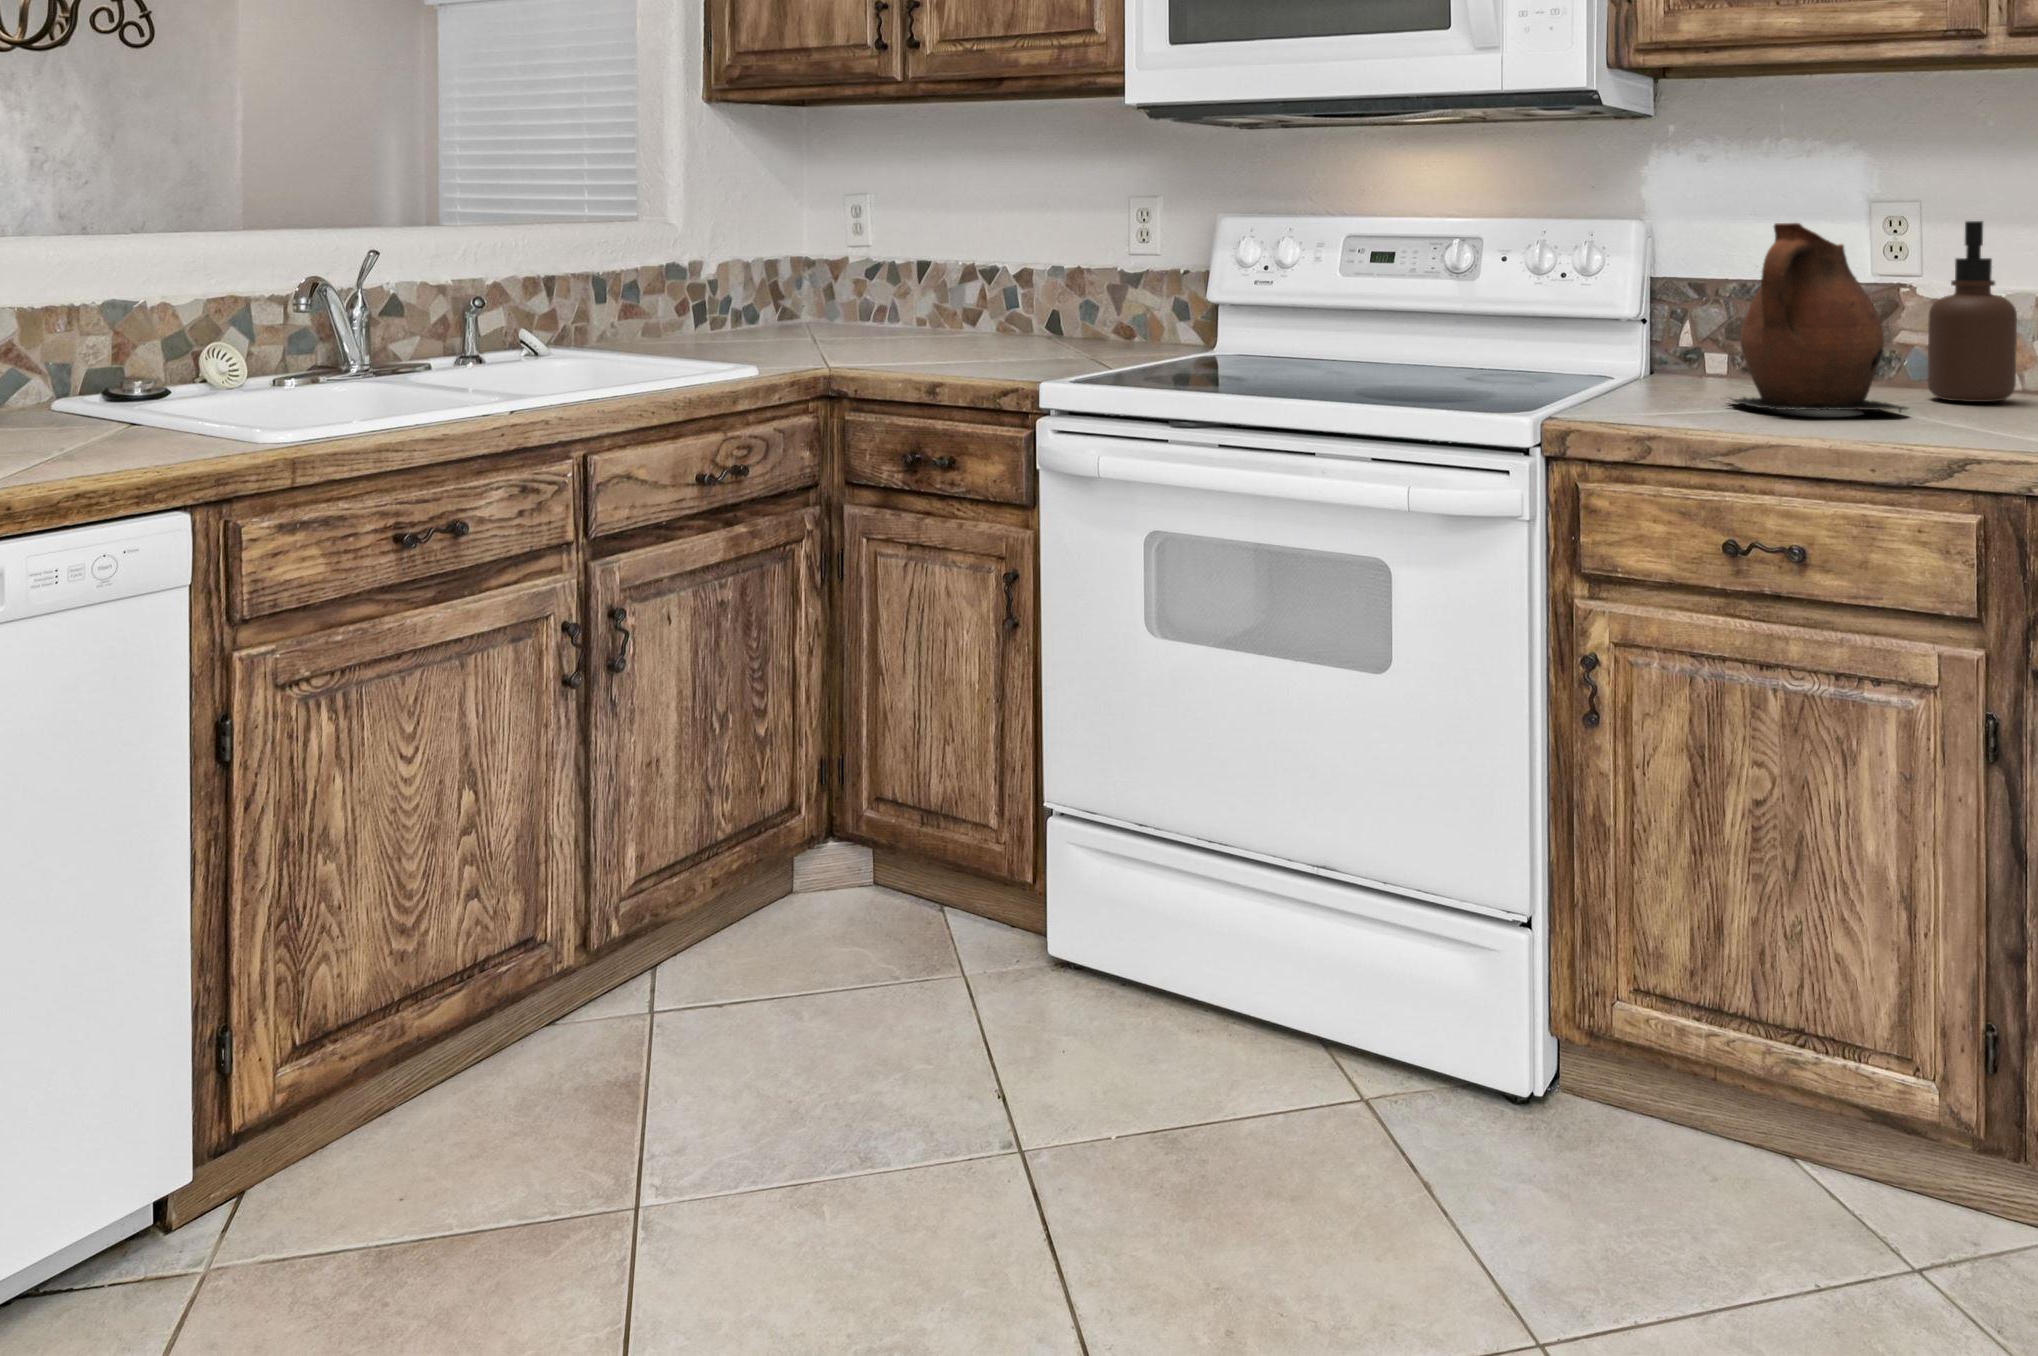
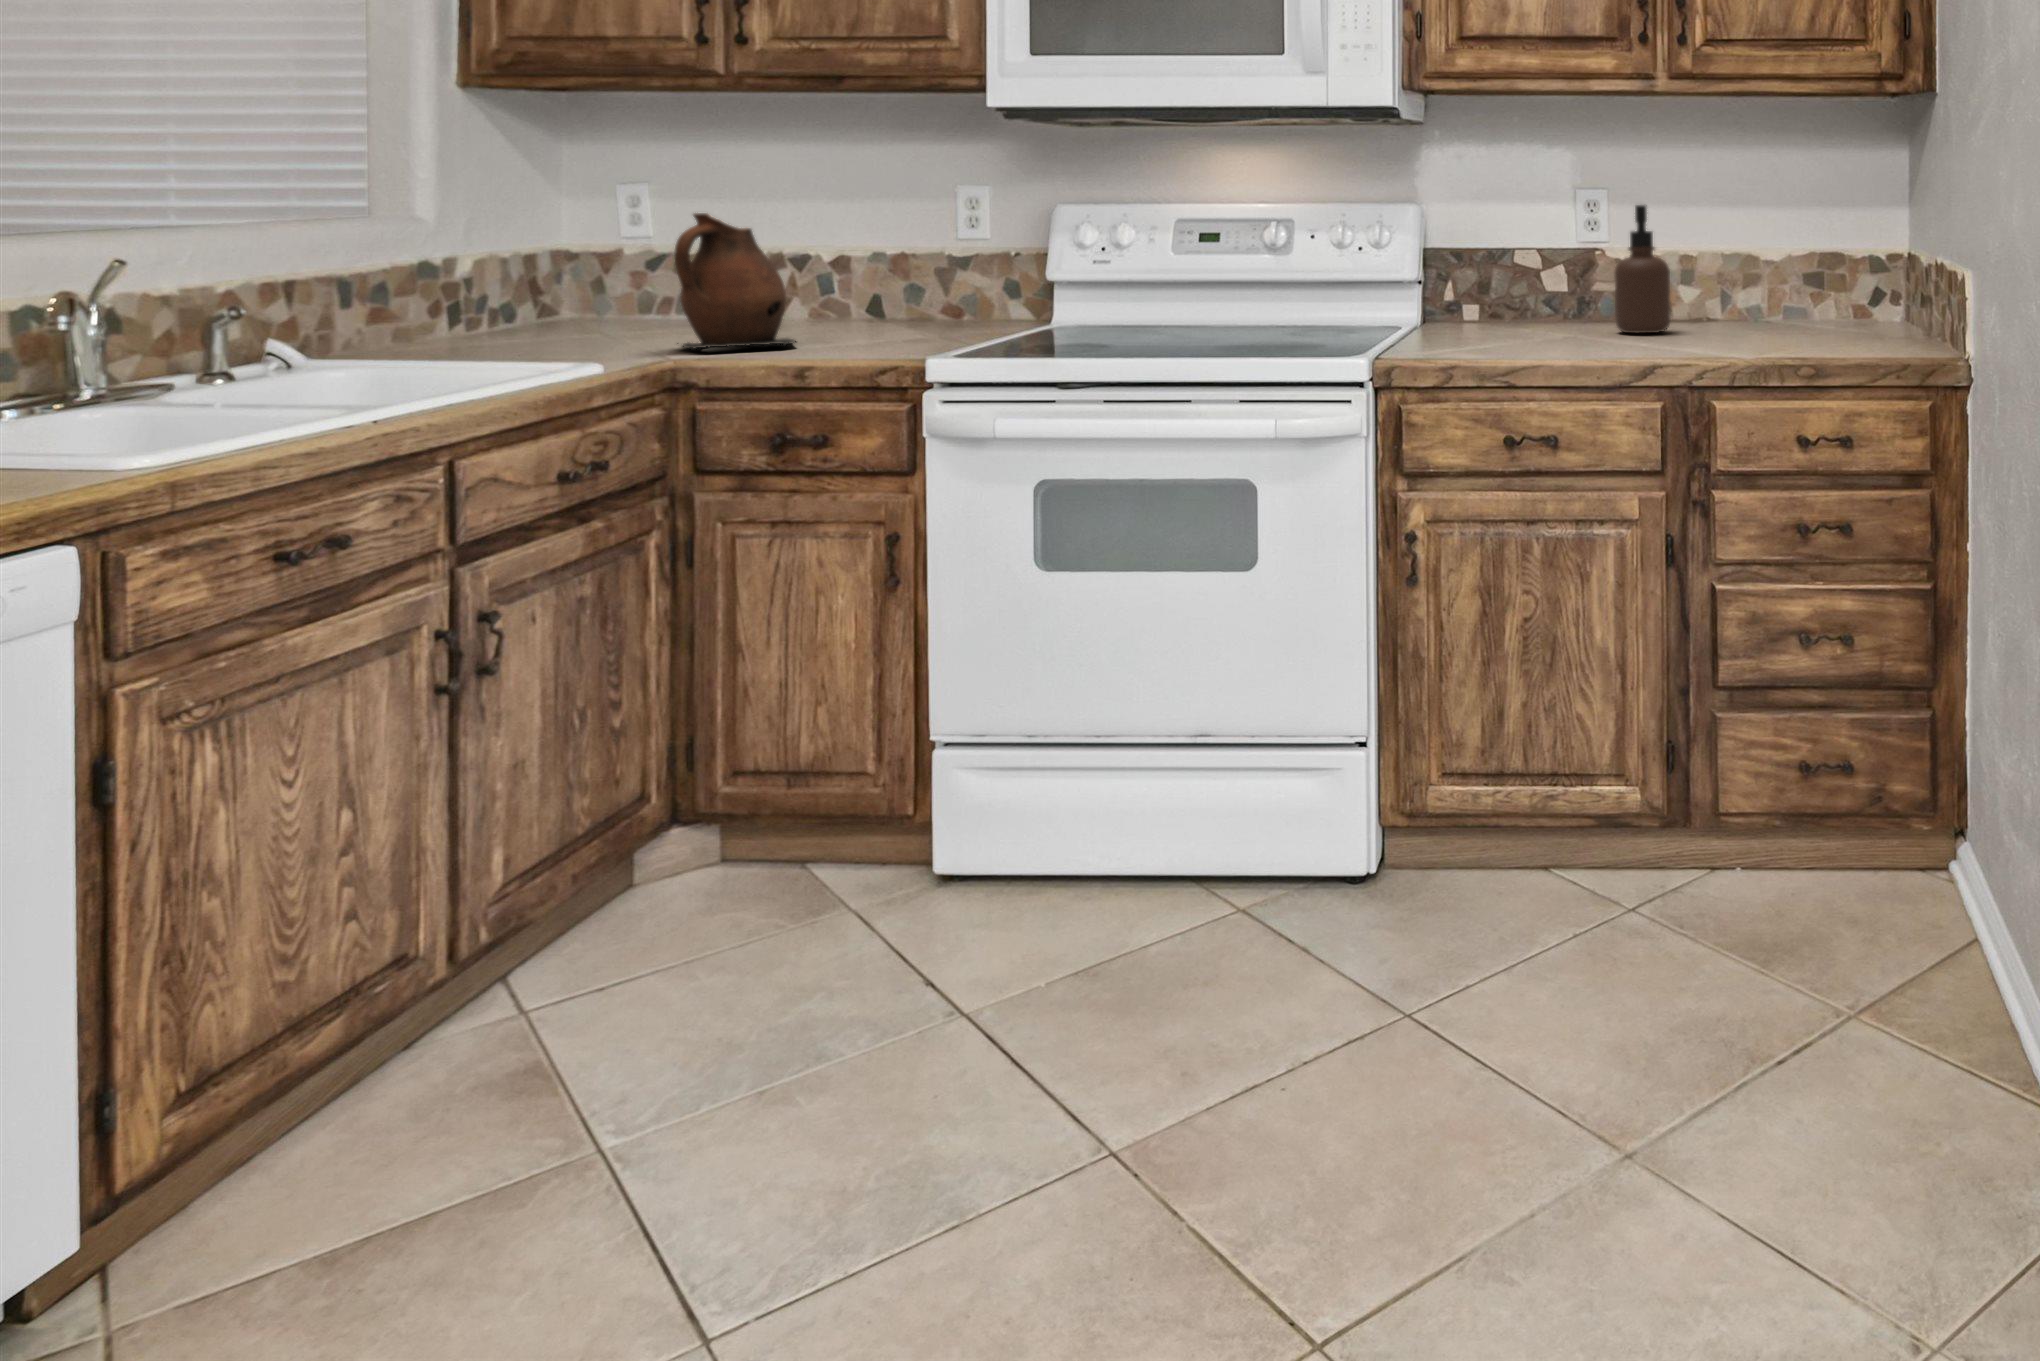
ceramic pitcher: present [1732,223,1908,412] -> present [674,213,795,348]

